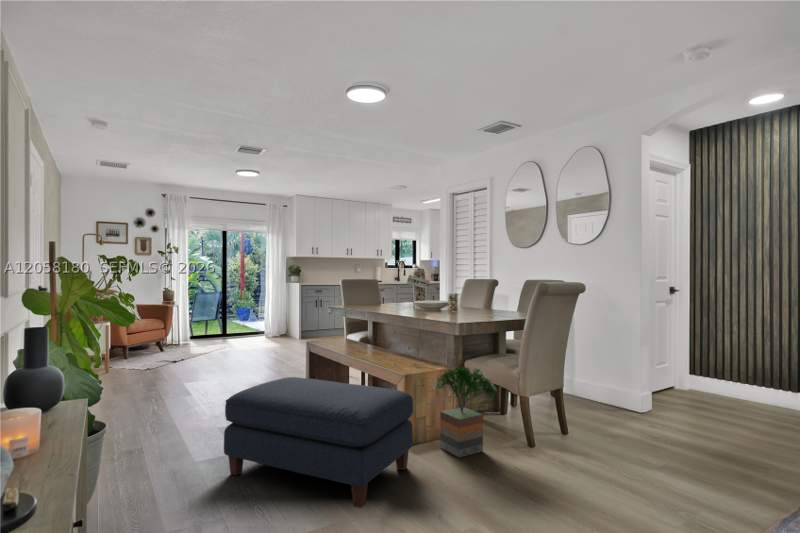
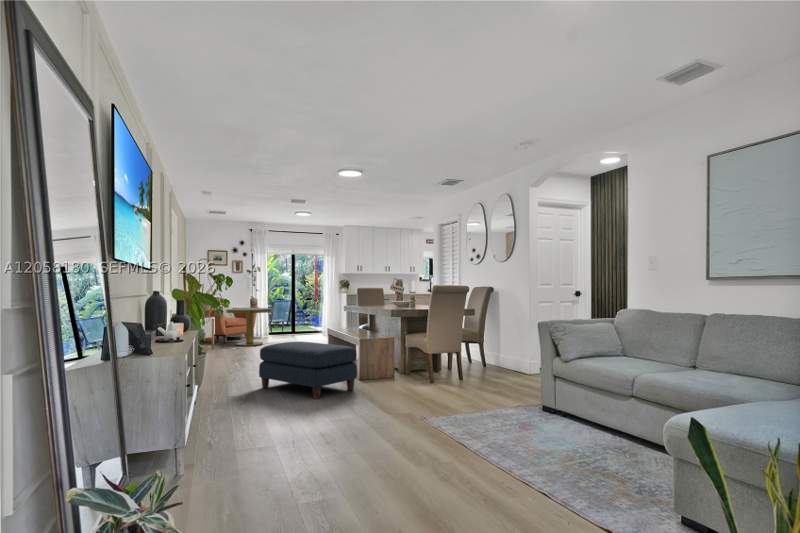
side table: none [130,305,202,361] -> present [226,308,273,346]
potted tree: present [434,367,496,458] -> none [376,337,411,388]

